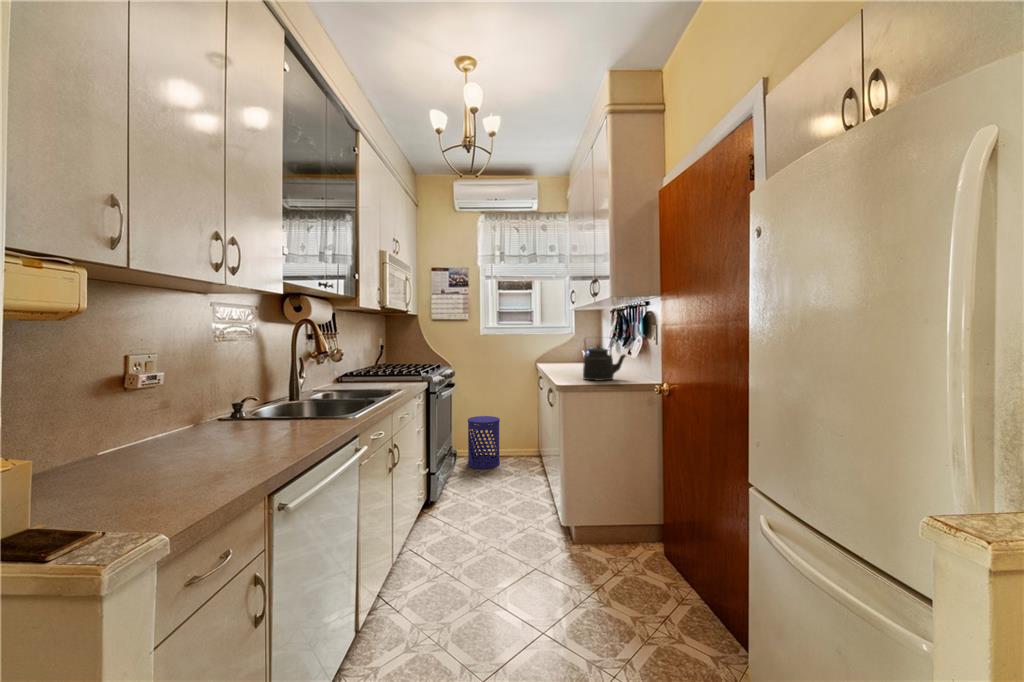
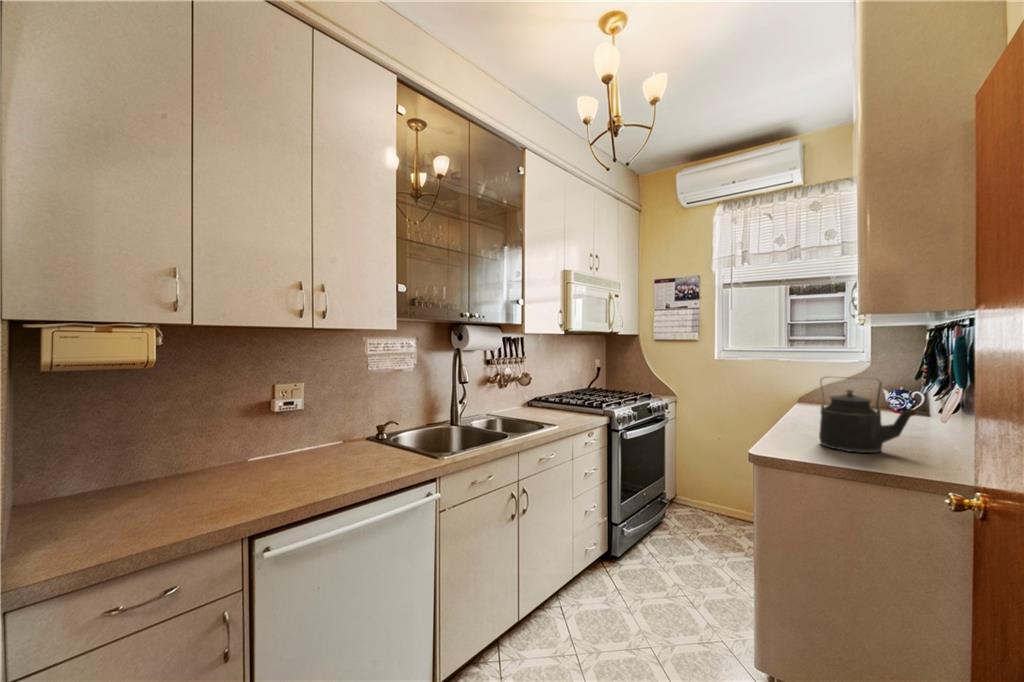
waste bin: present [468,416,500,469] -> none [690,461,735,534]

